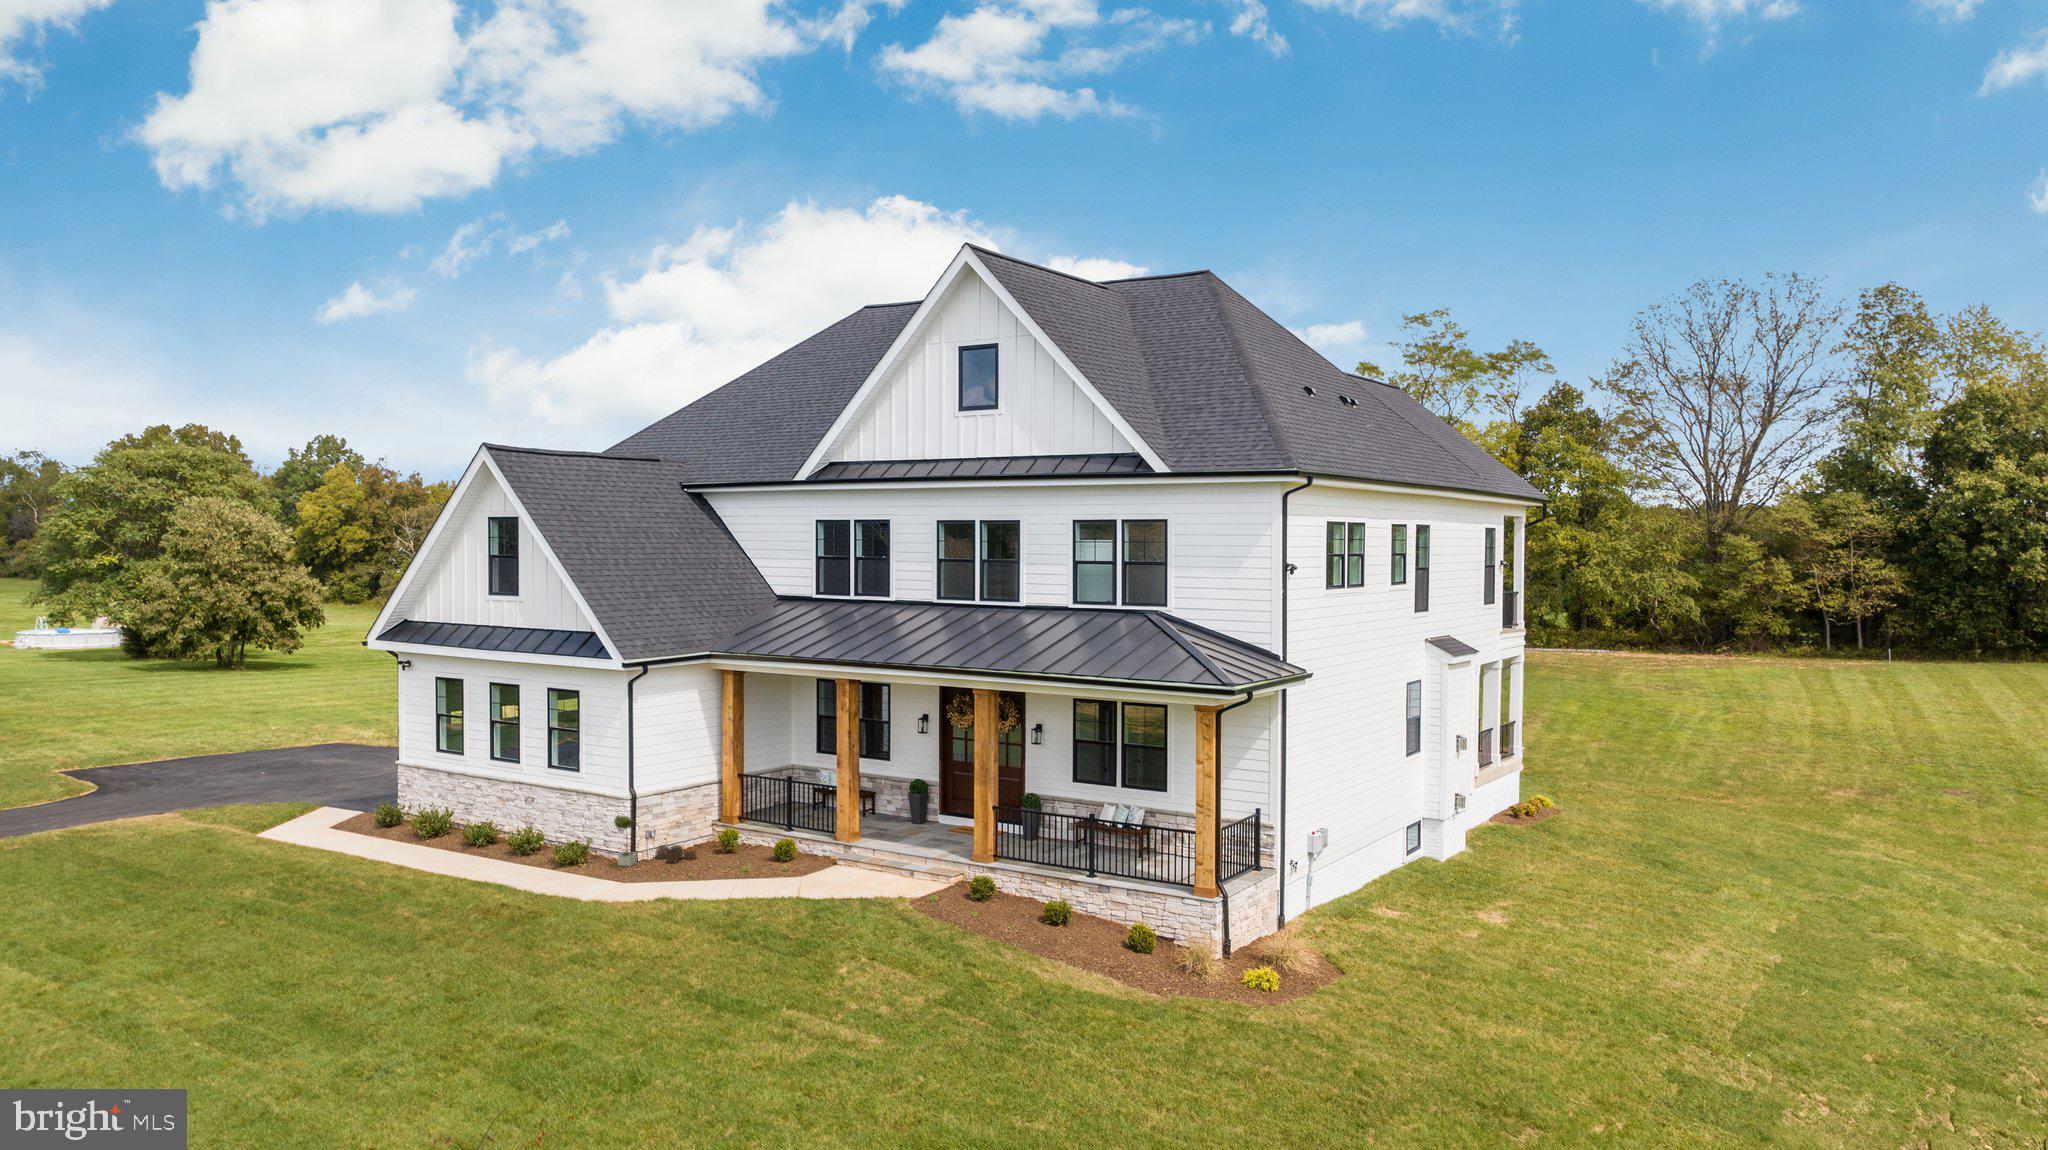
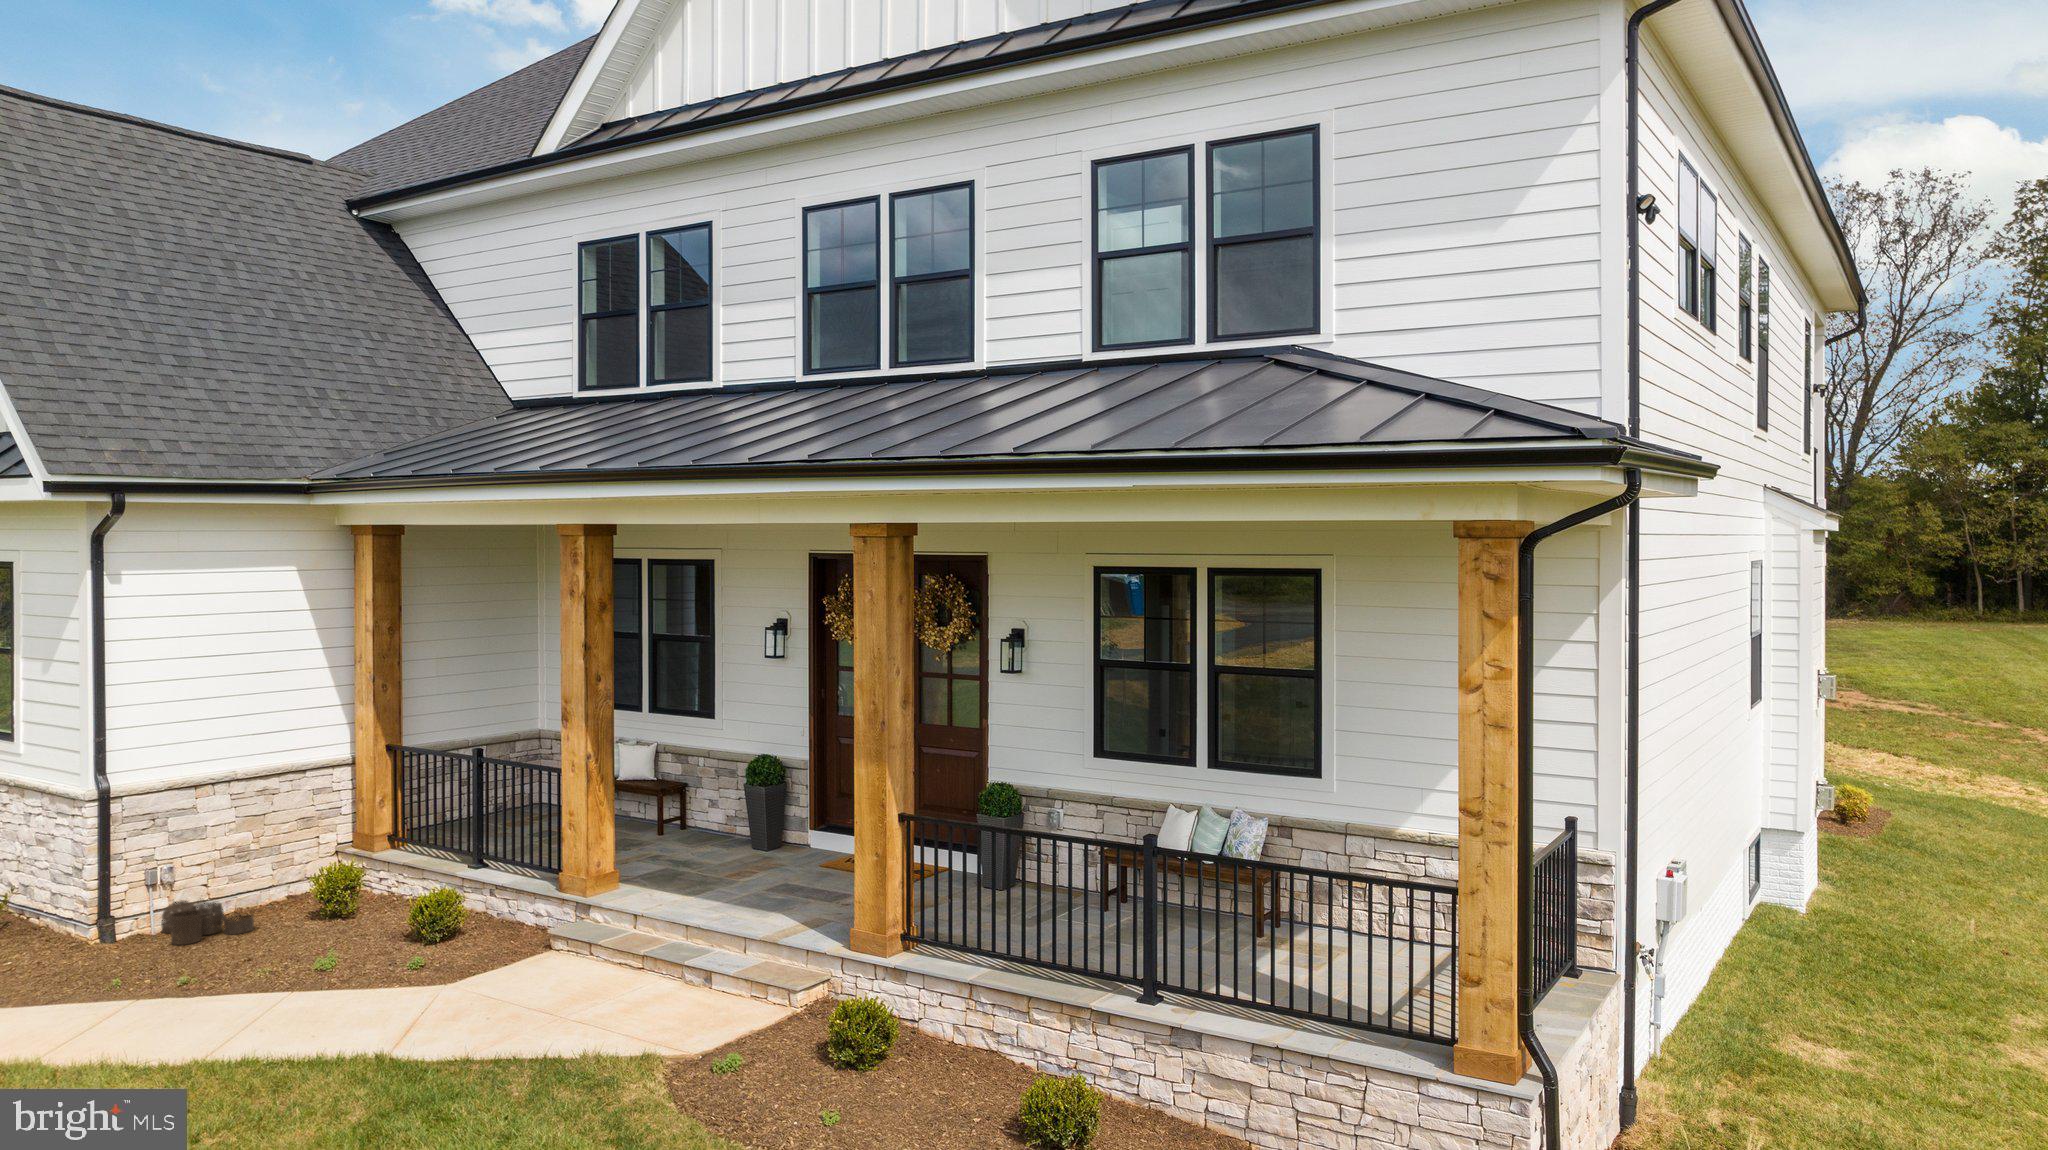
potted tree: present [614,815,637,866] -> none [40,837,105,954]

